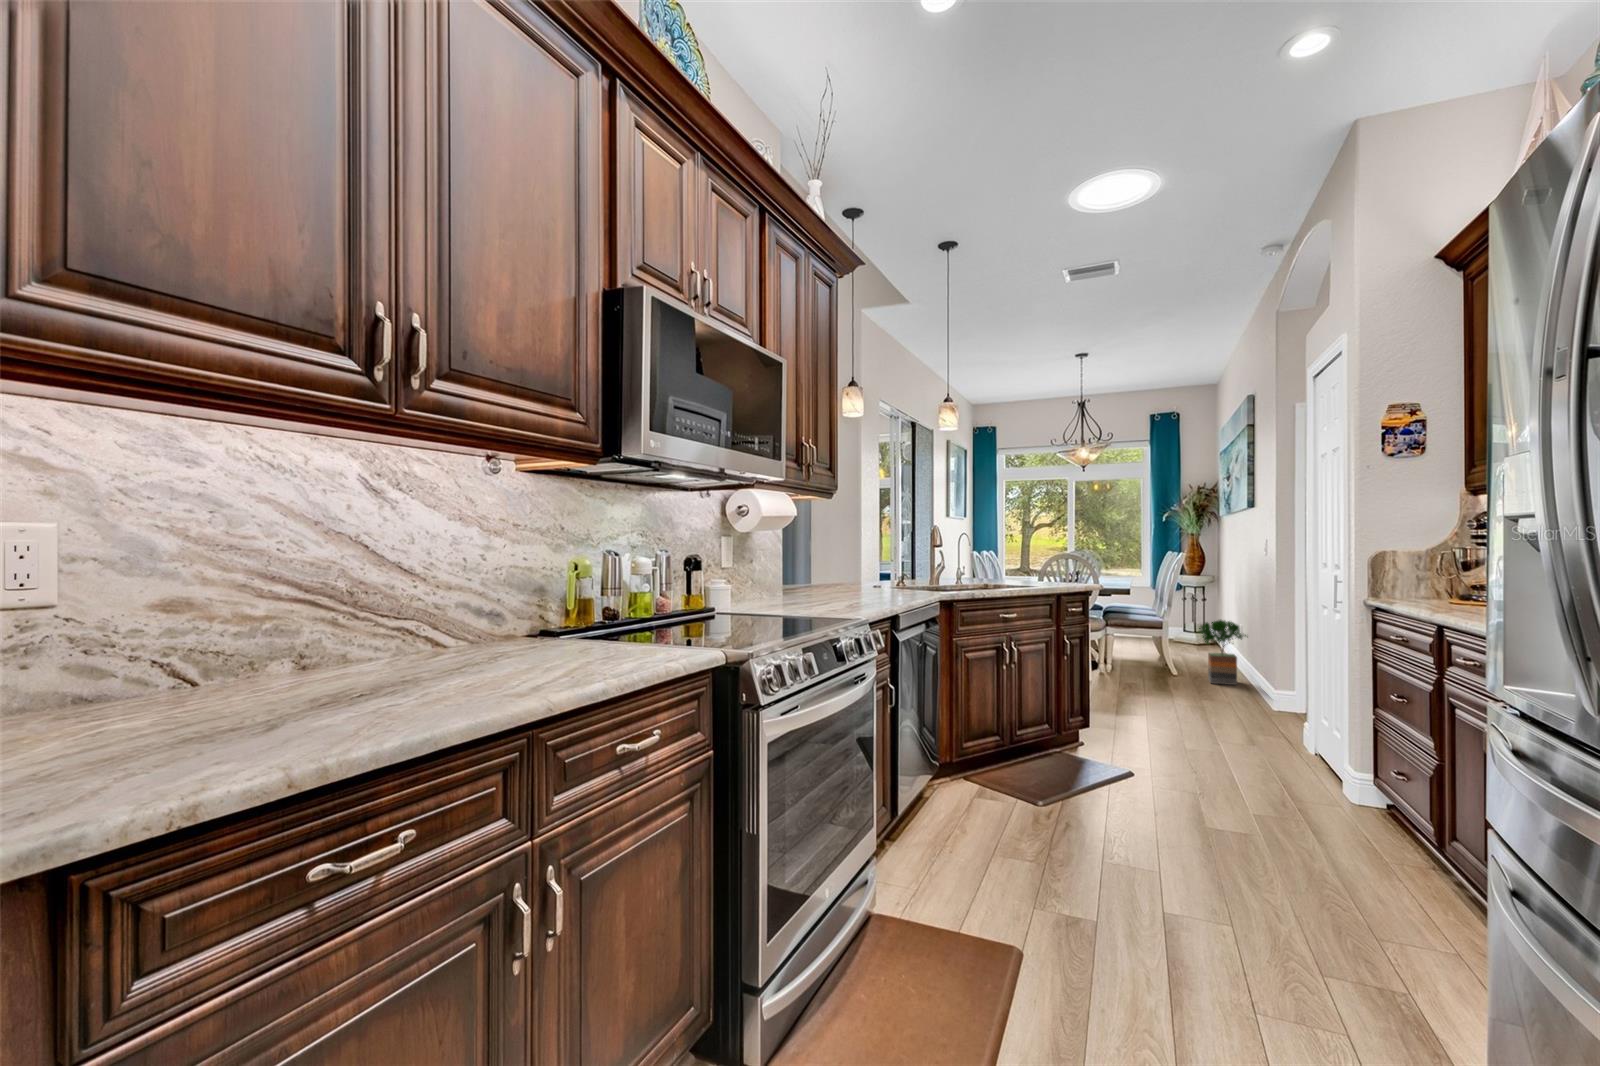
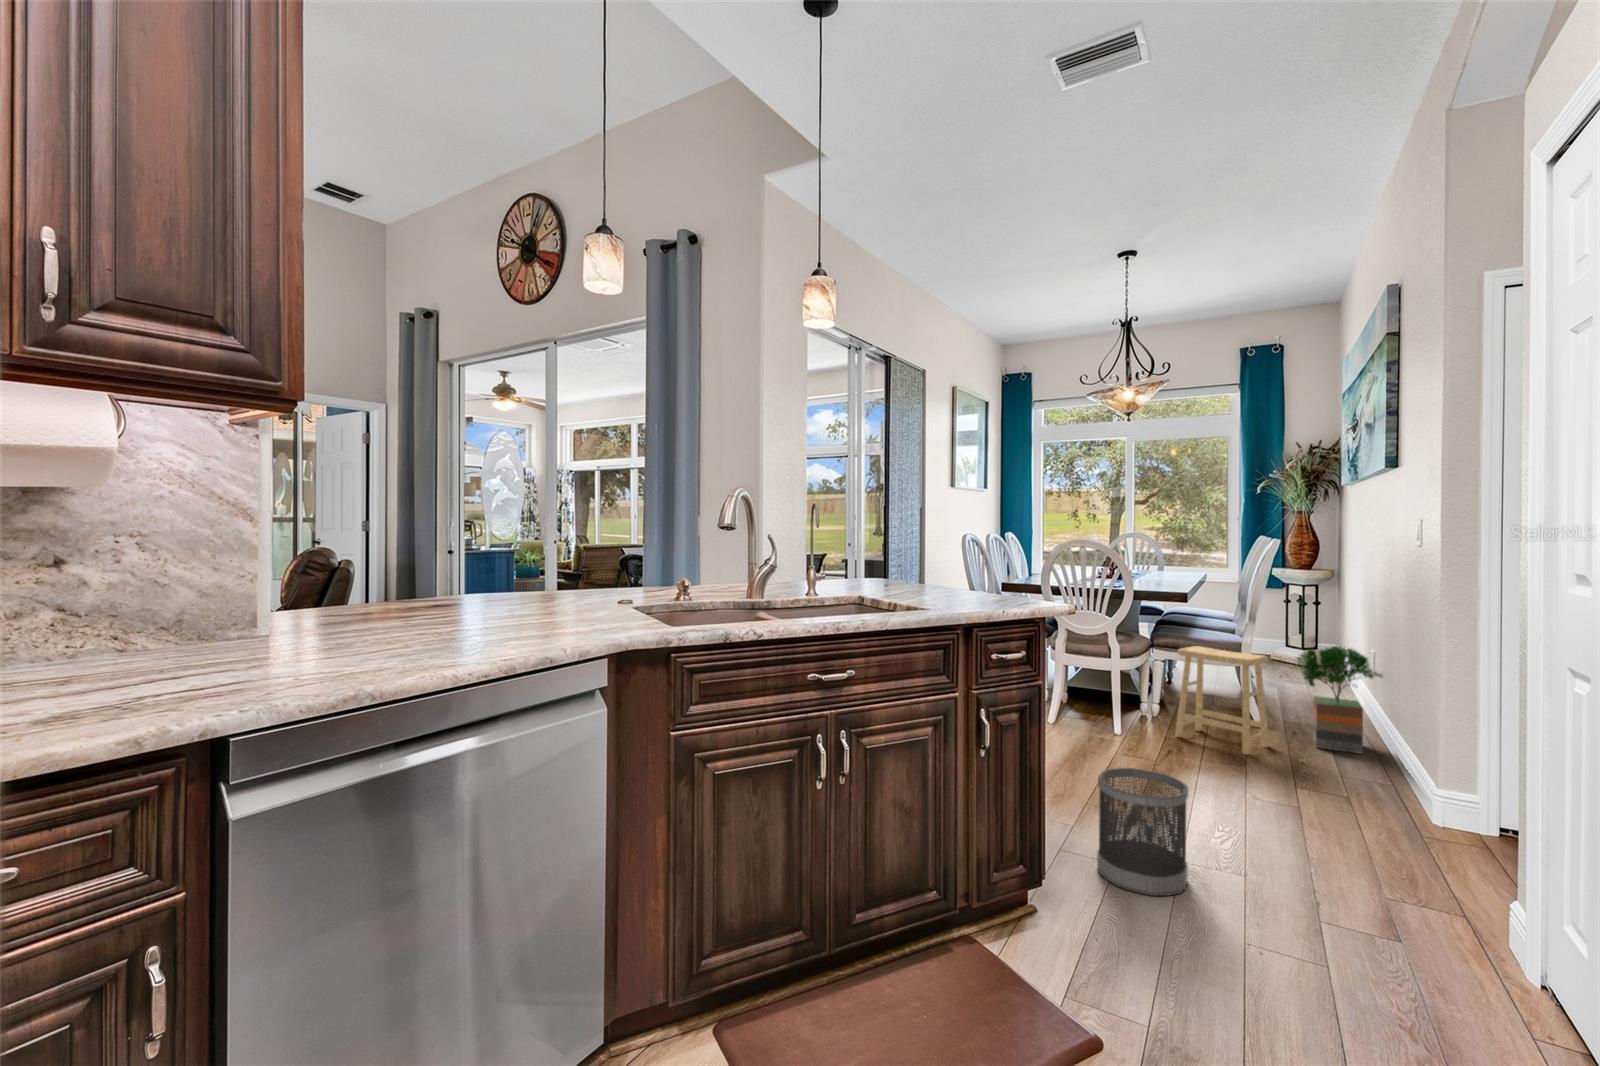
footstool: none [1126,622,1184,688] -> present [1175,646,1270,755]
wastebasket: none [1108,678,1155,738] -> present [1097,768,1188,896]

